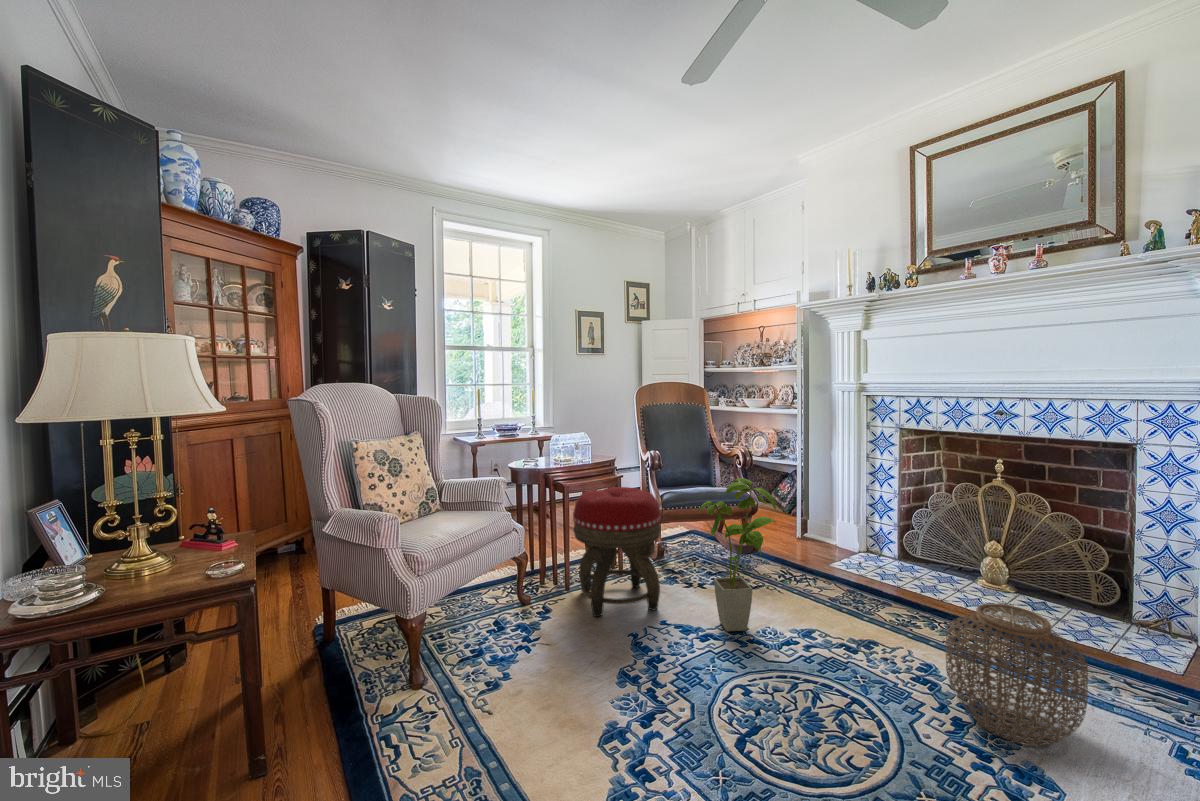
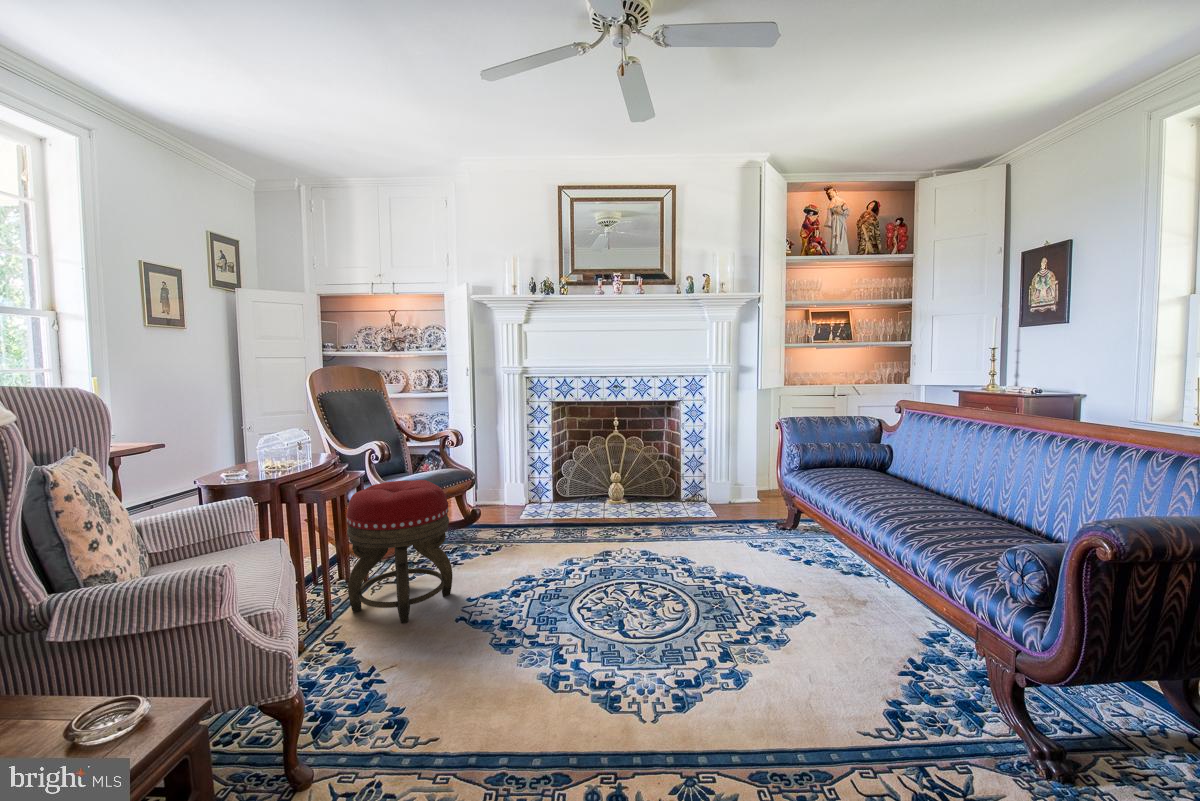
house plant: present [699,478,776,631] -> none [494,449,564,583]
woven basket: present [946,604,1088,746] -> none [669,496,733,569]

